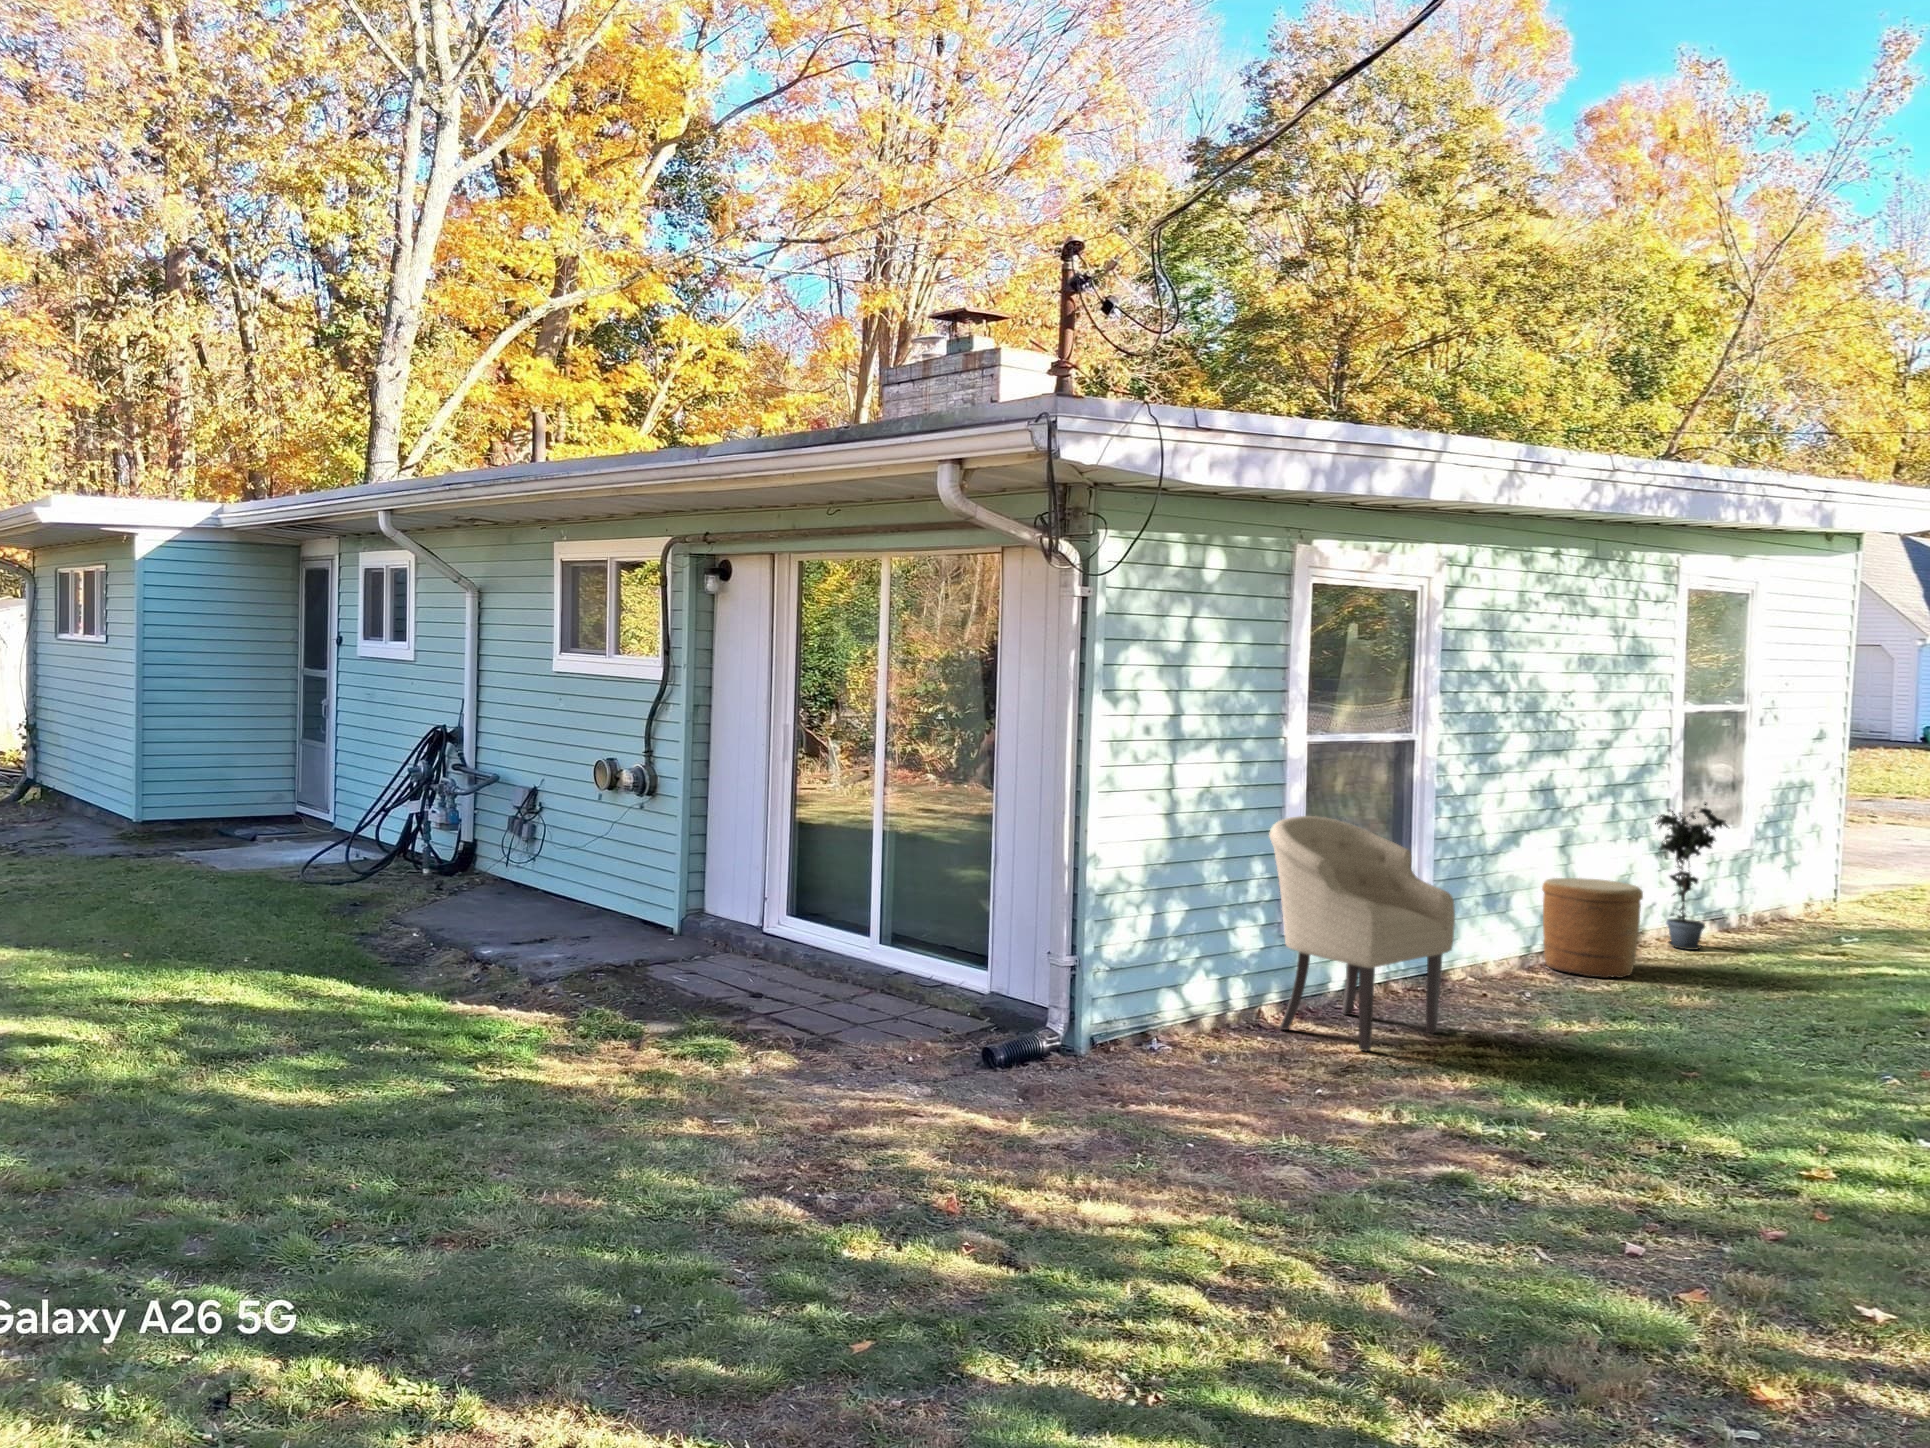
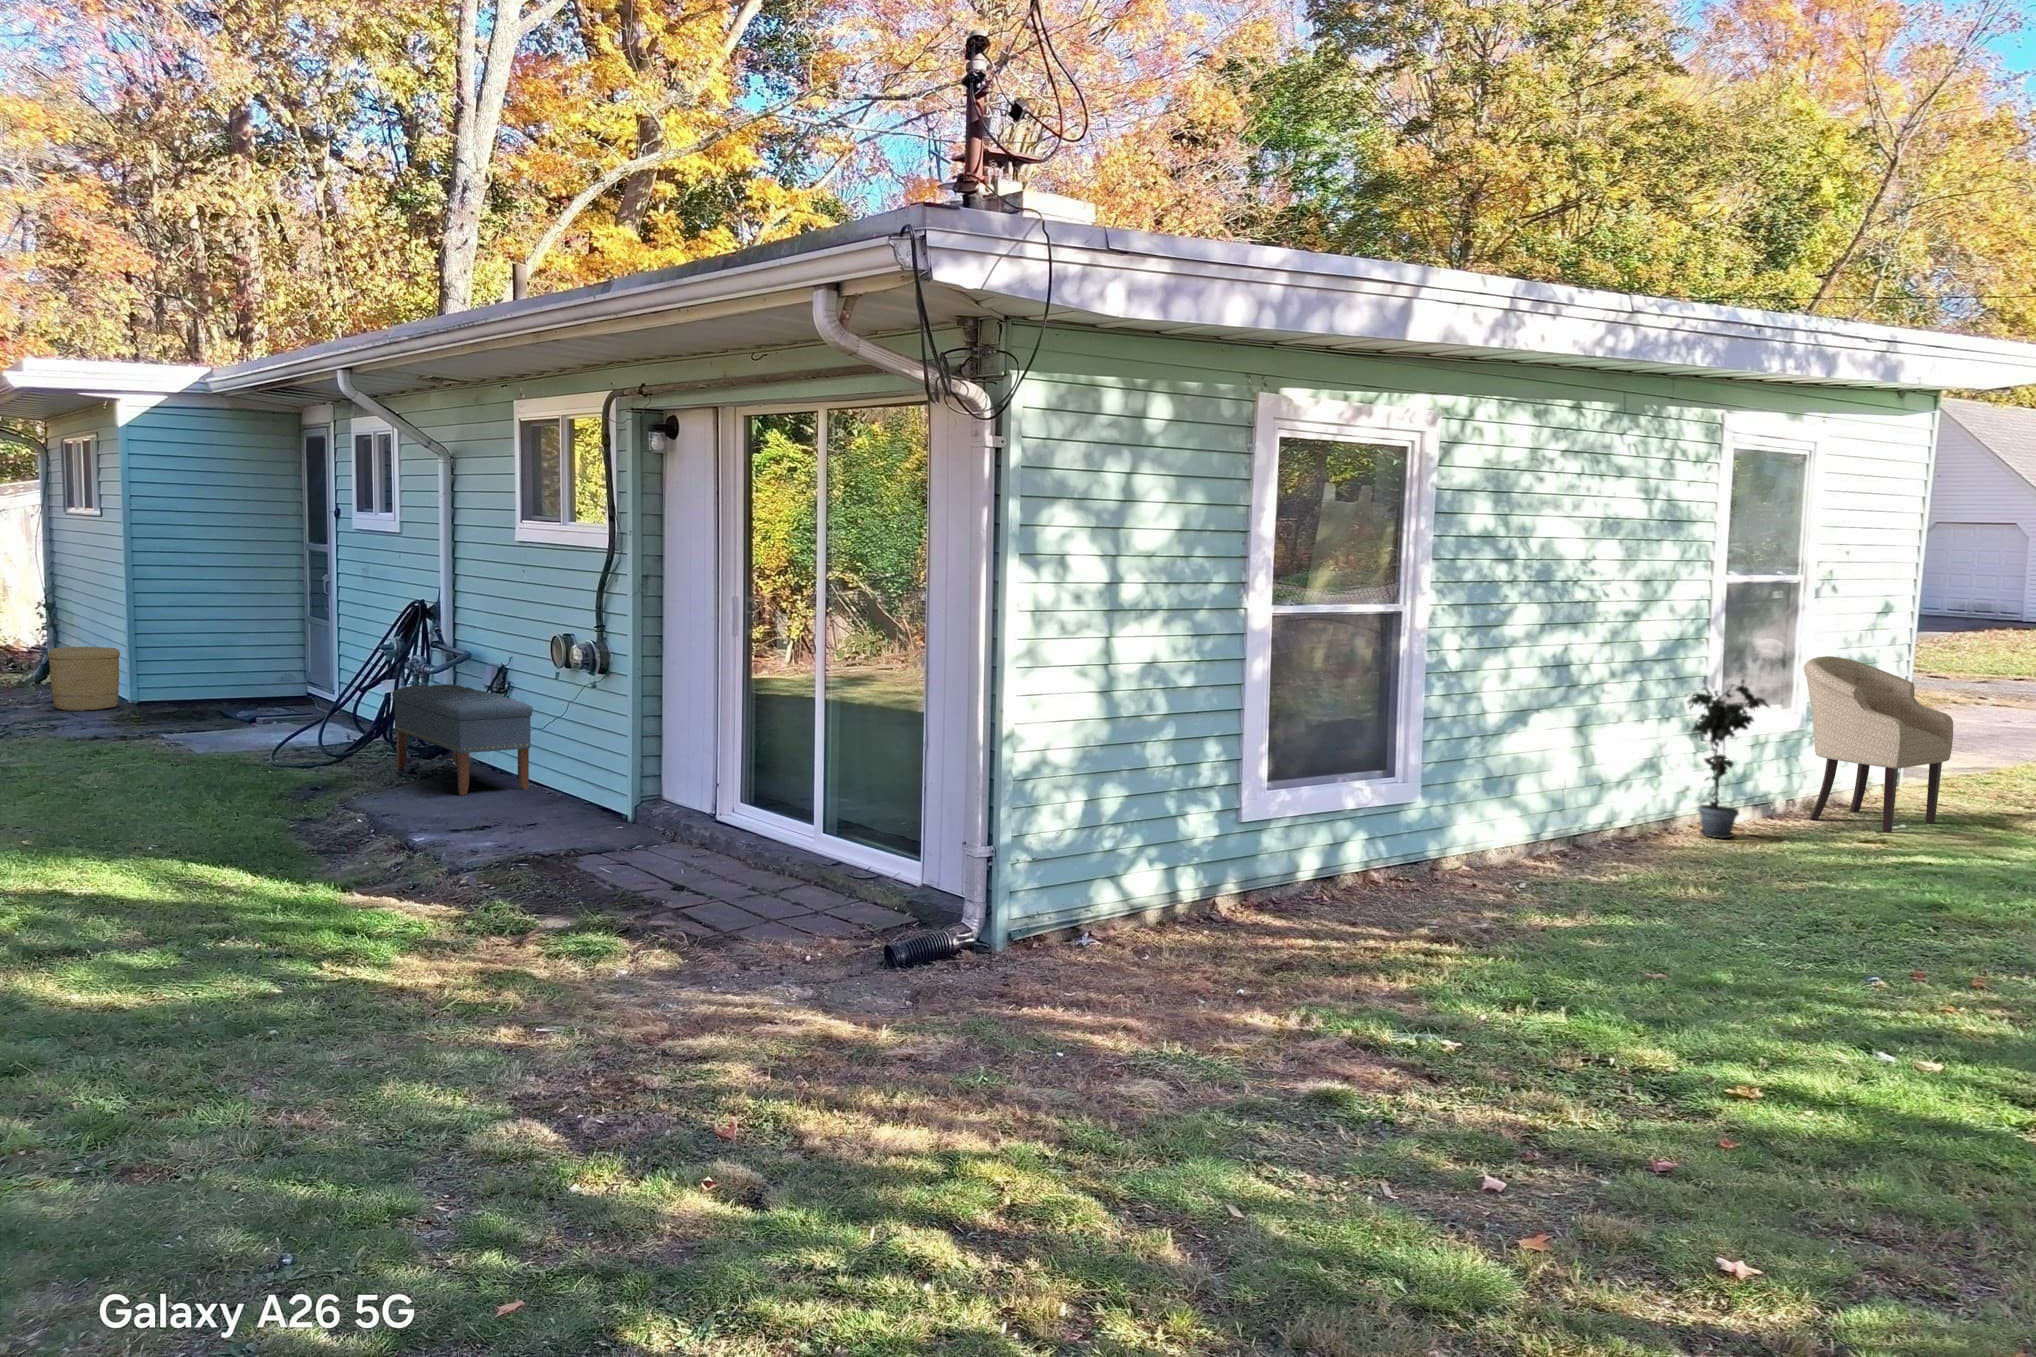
bench: none [429,805,571,910] -> present [392,684,533,795]
chair: present [1269,816,1455,1051] -> present [1804,656,1953,832]
woven basket: present [1542,878,1643,978] -> present [48,647,120,711]

